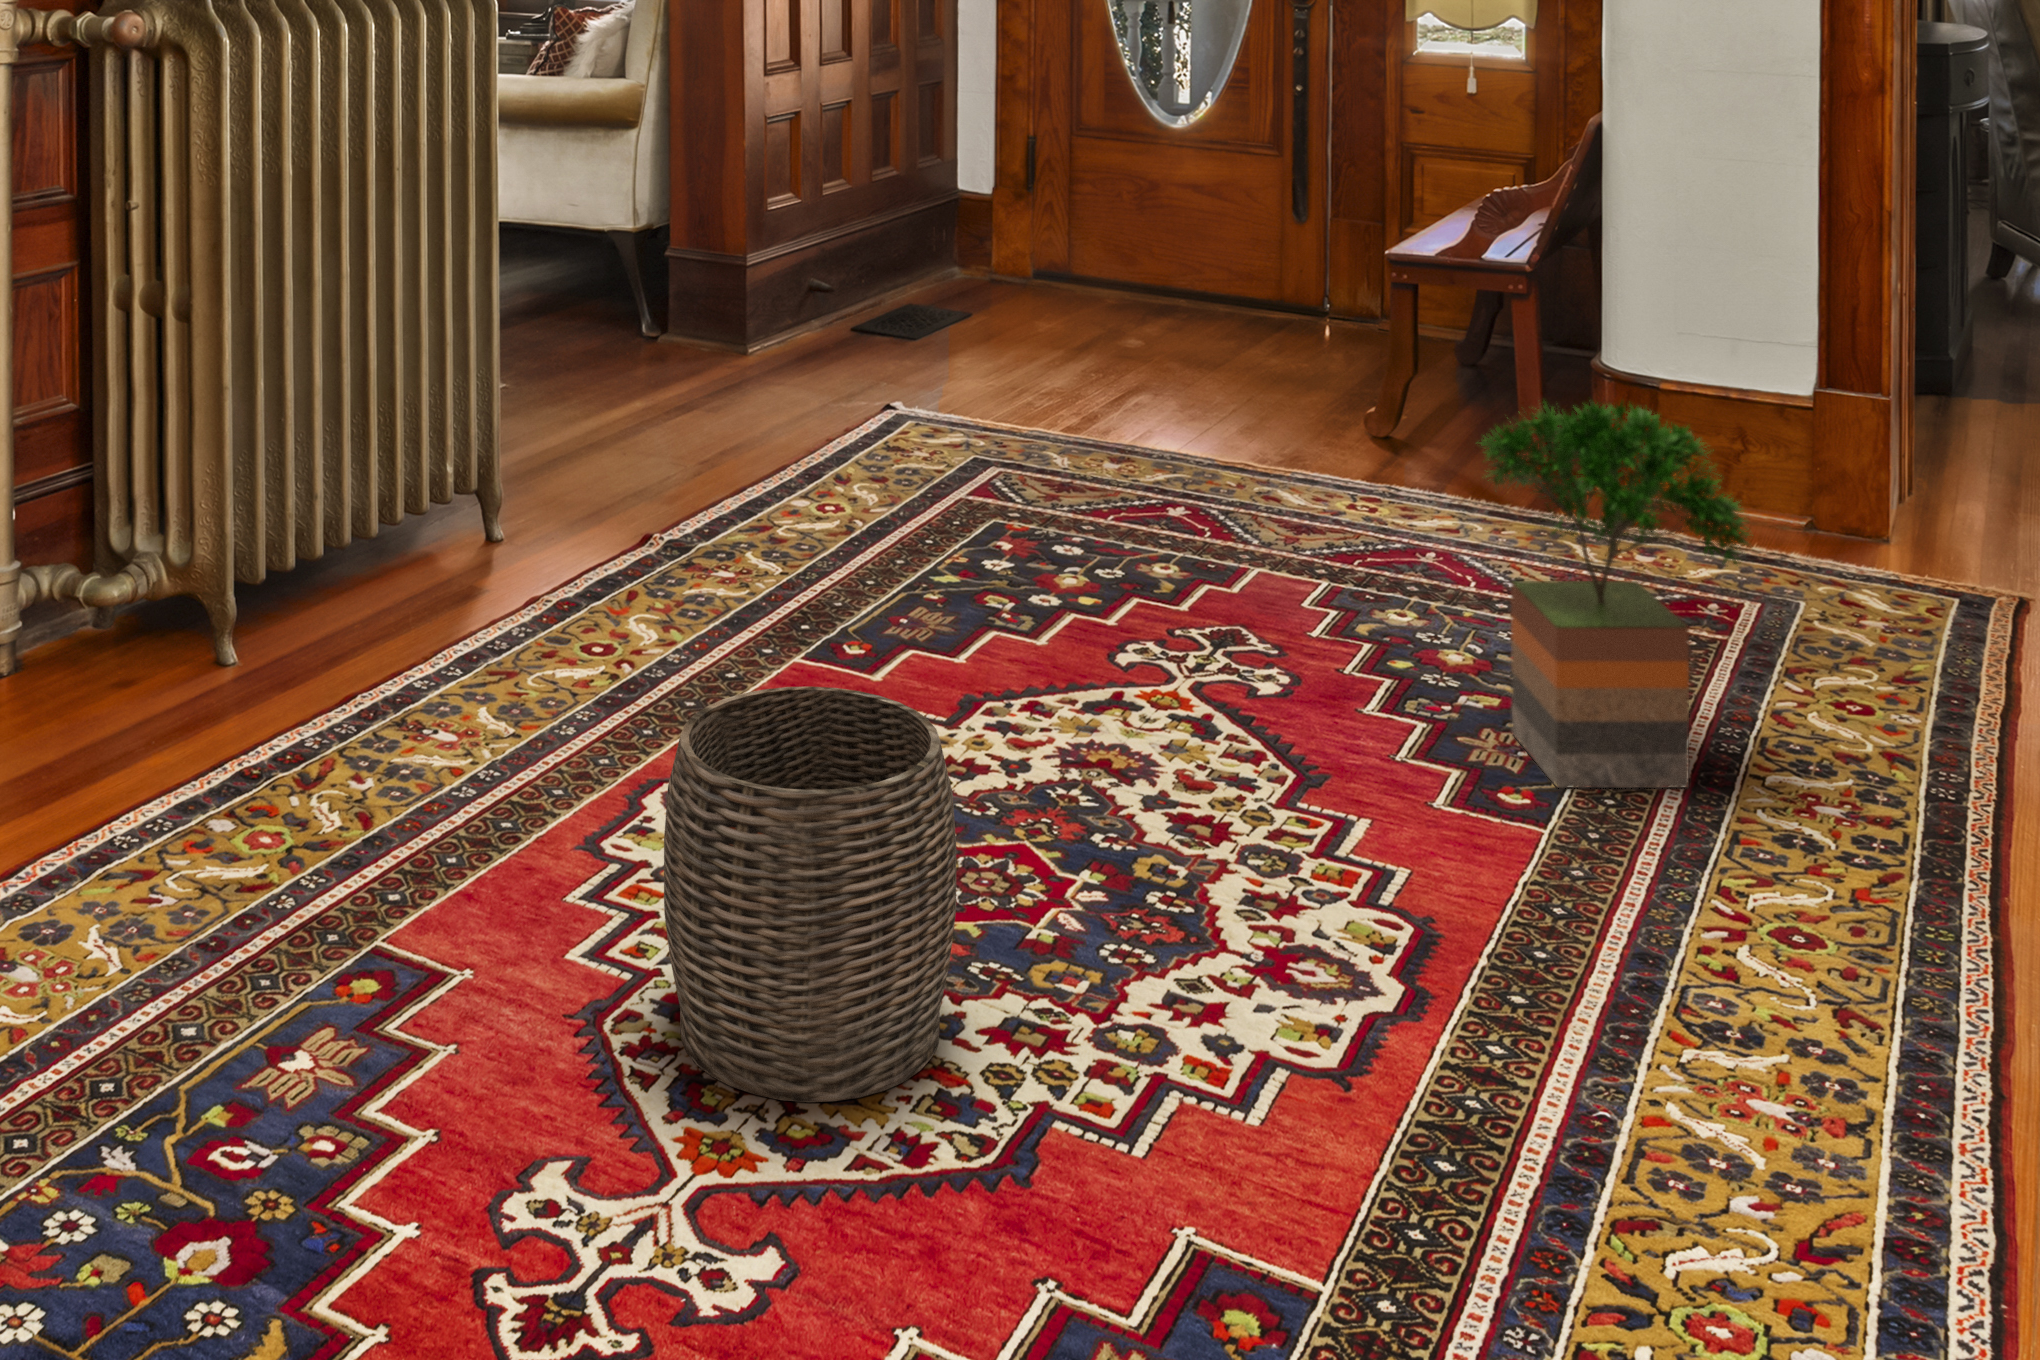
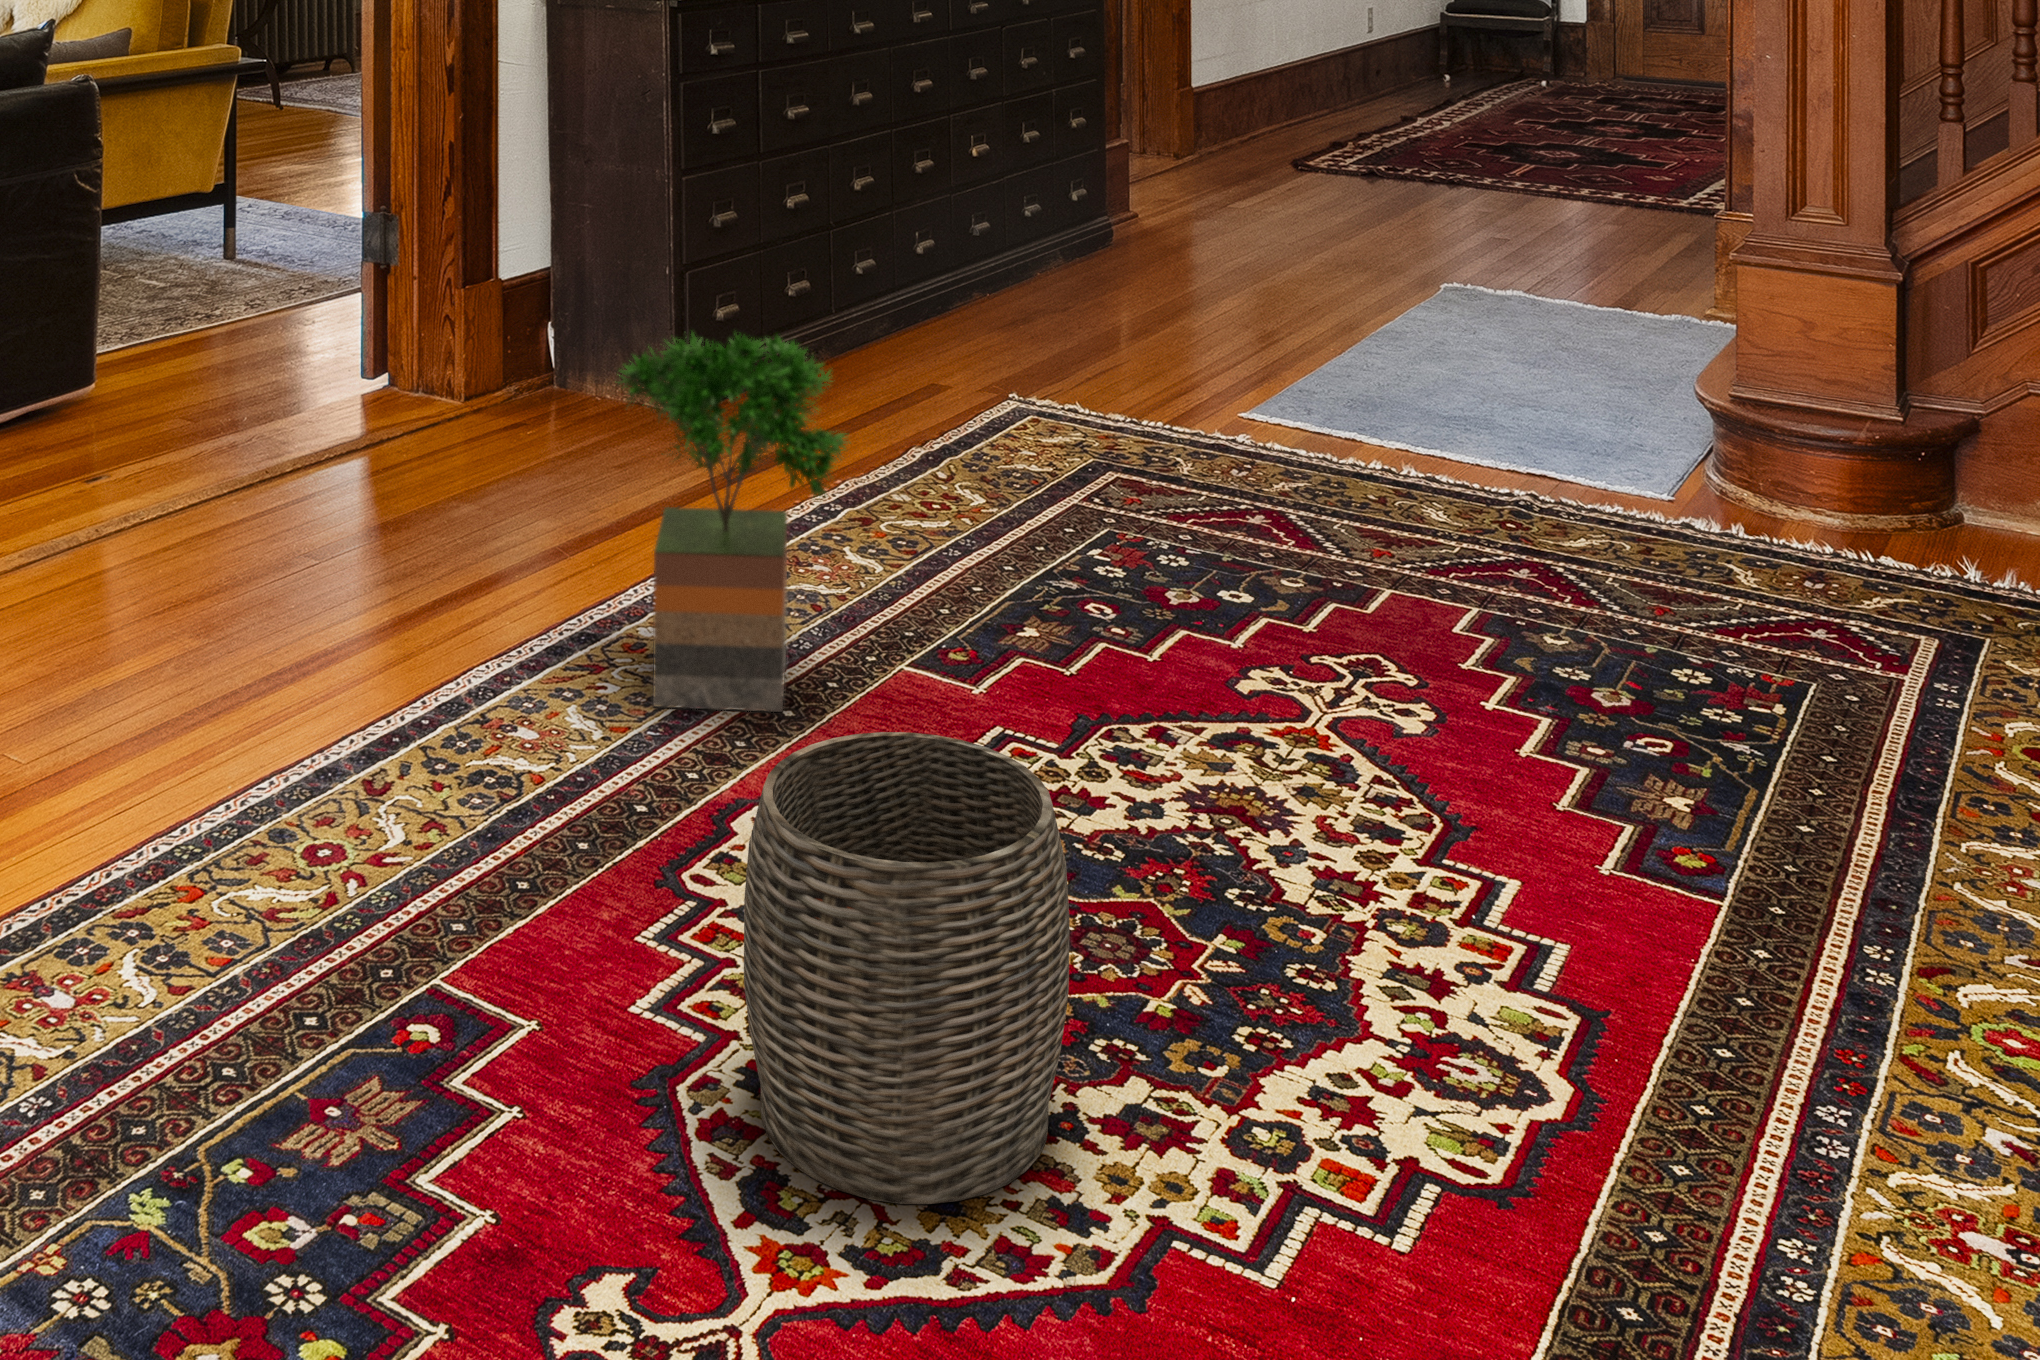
potted tree: present [1481,402,1753,788] -> present [619,333,850,712]

